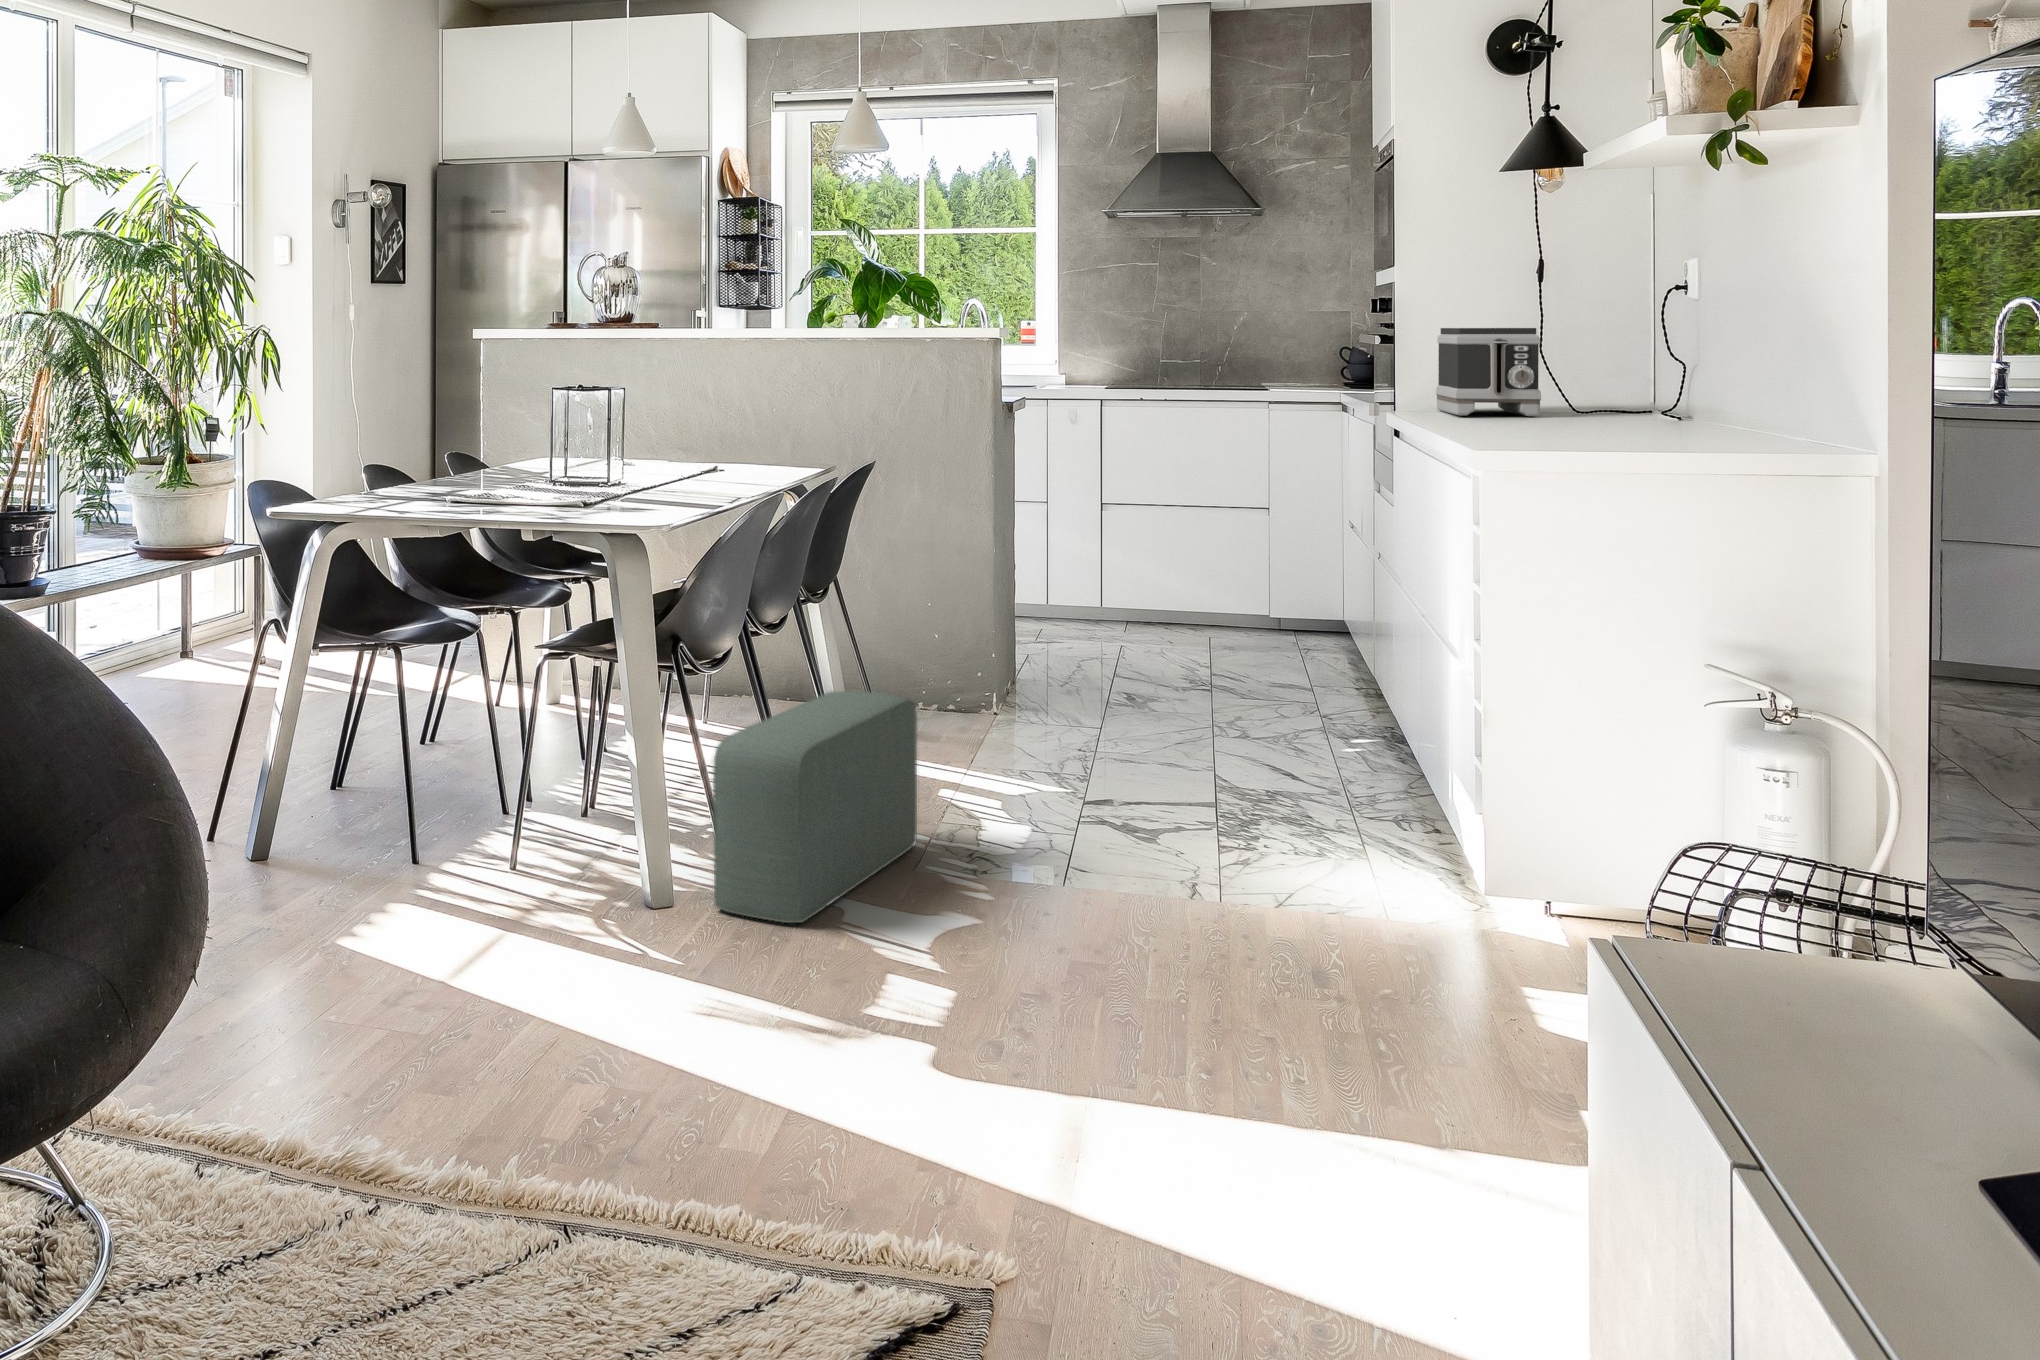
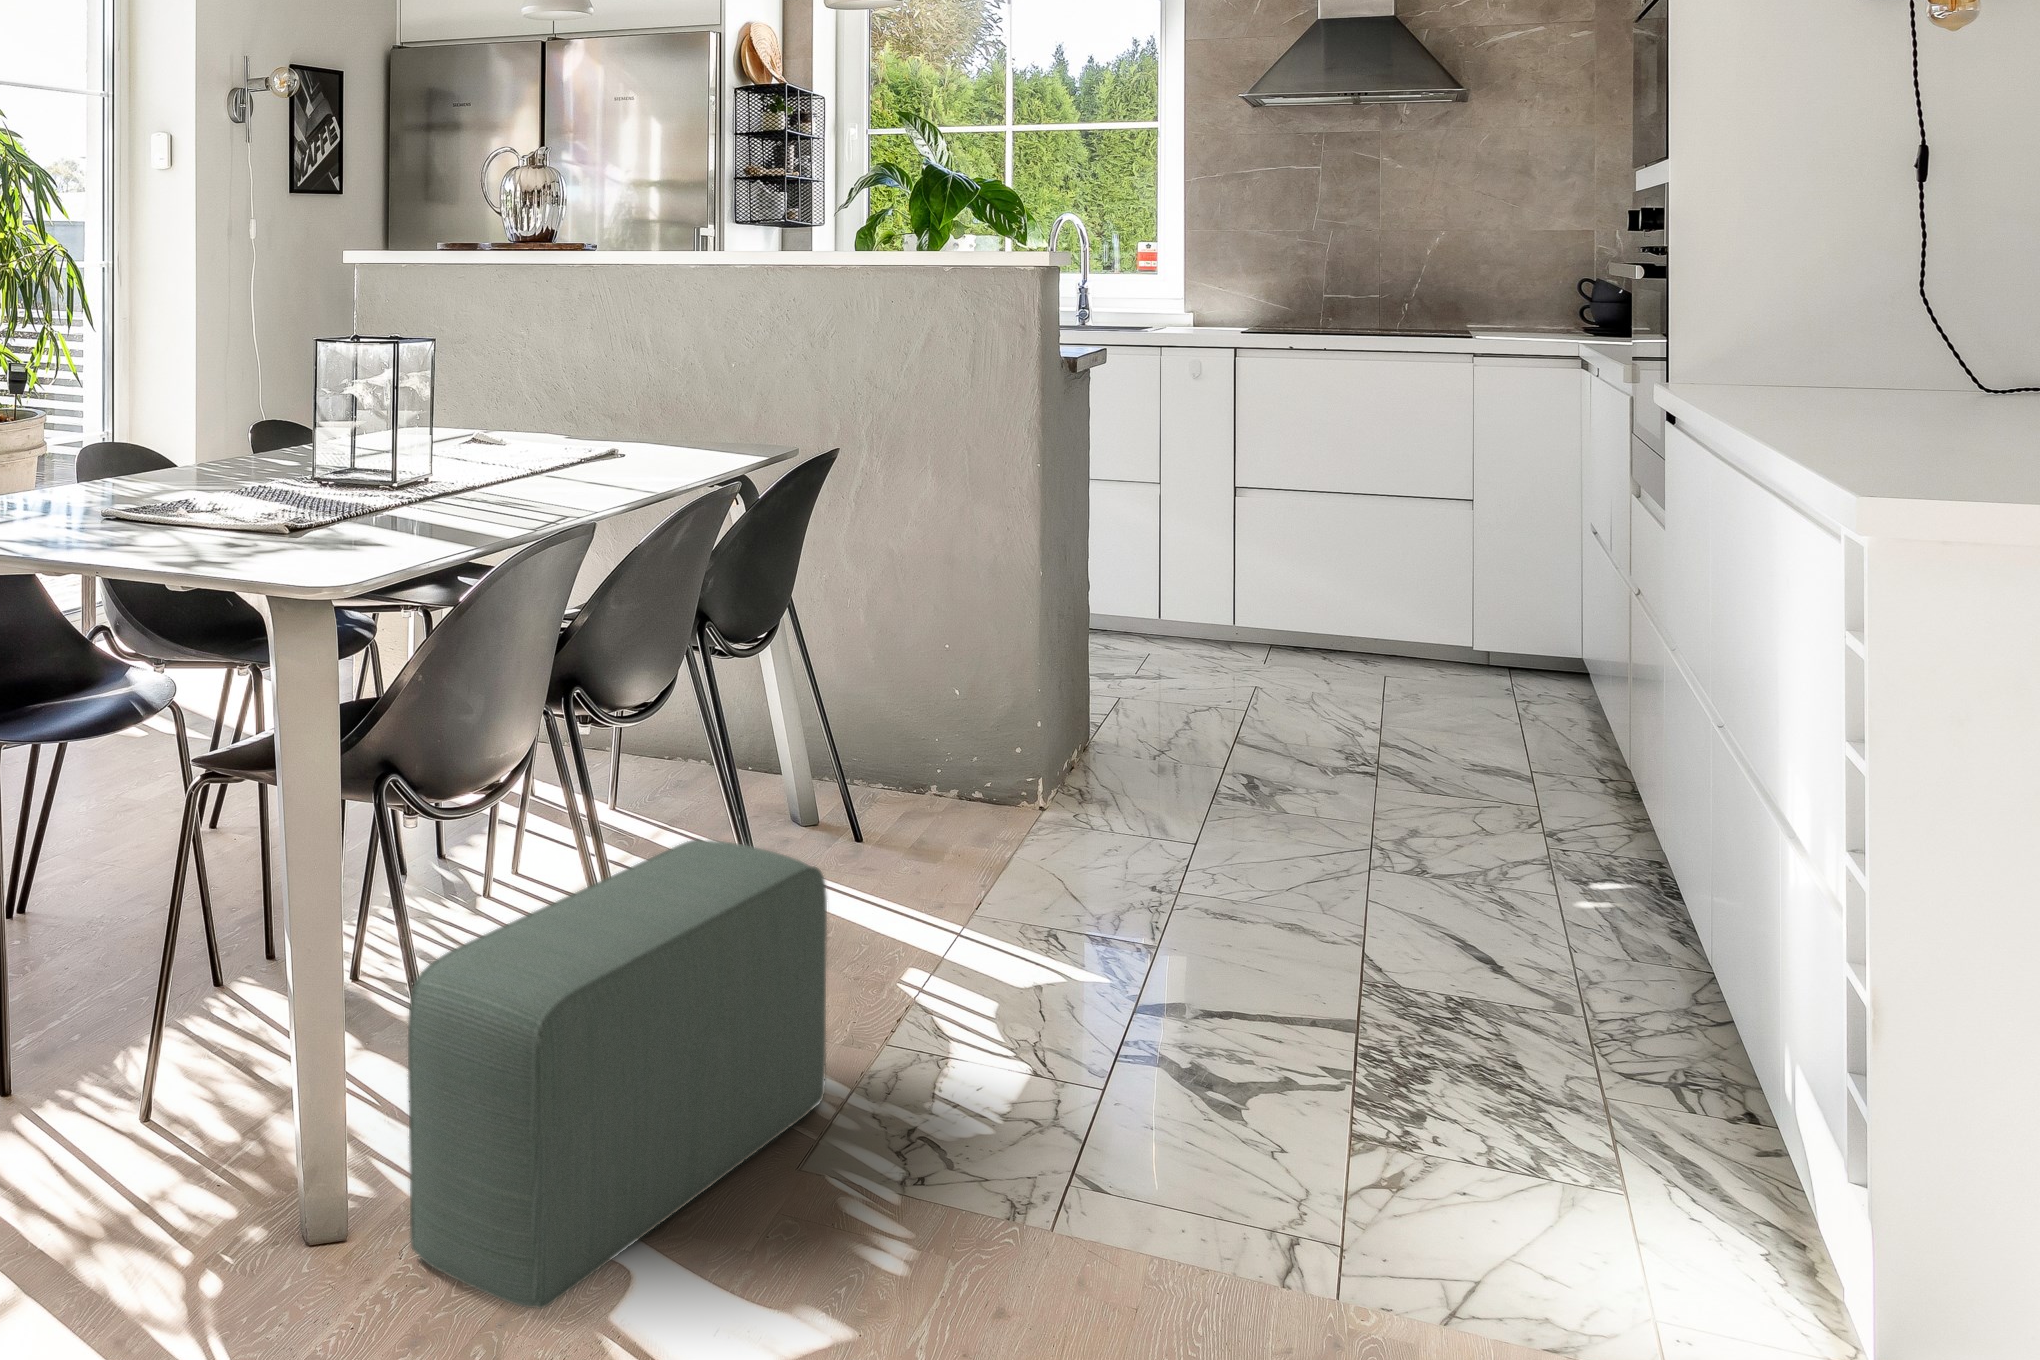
toaster: present [1436,328,1541,416] -> none [1743,252,1941,399]

